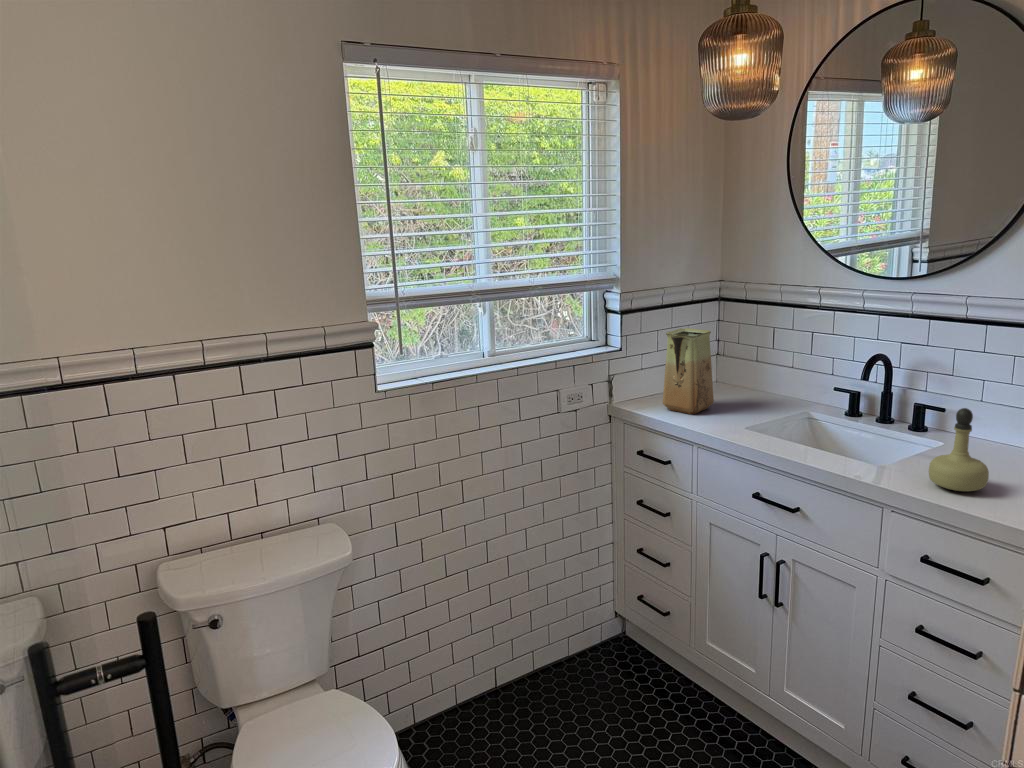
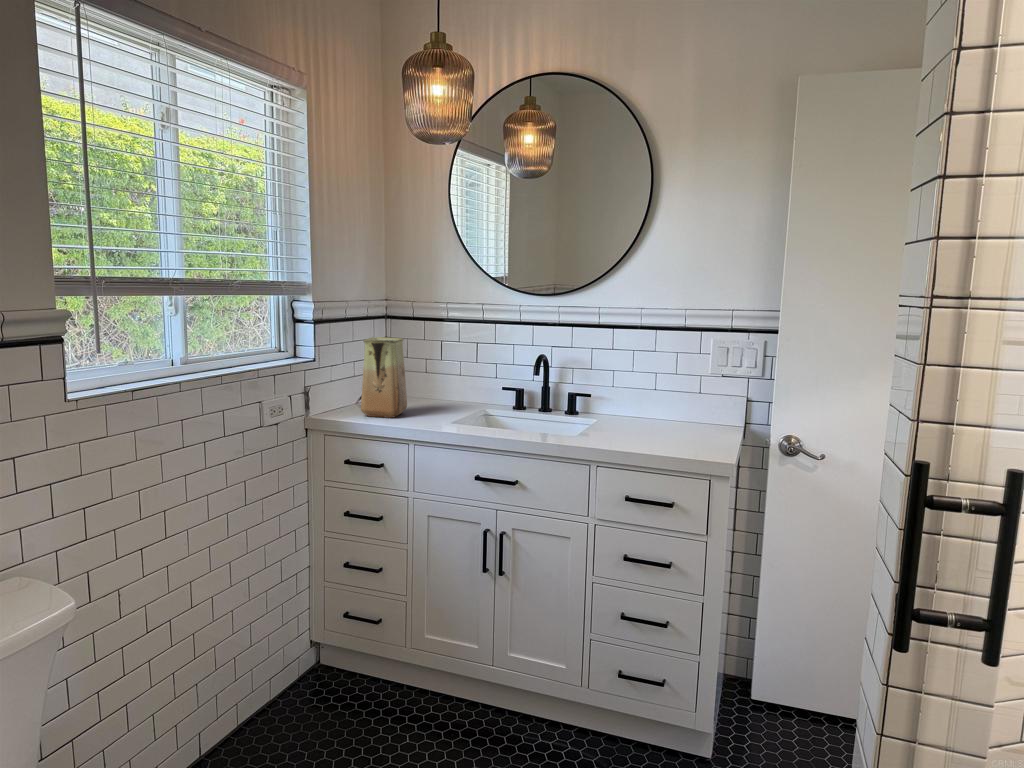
perfume bottle: present [929,408,989,491] -> none [614,379,653,443]

